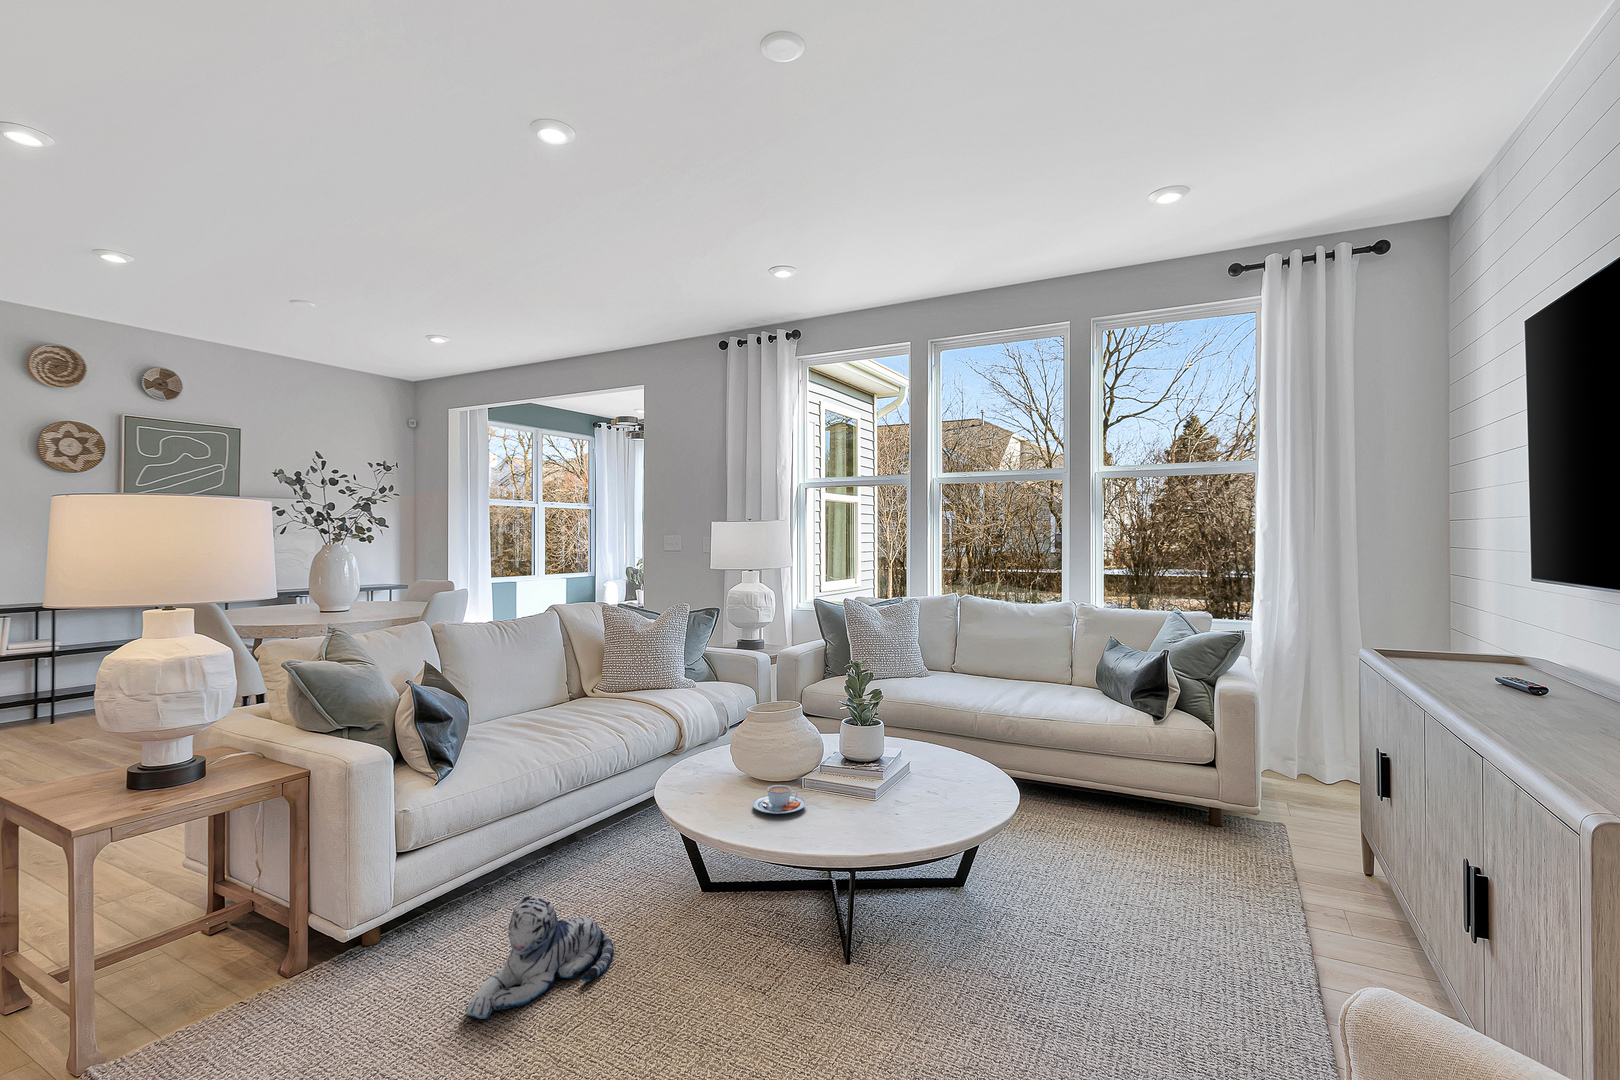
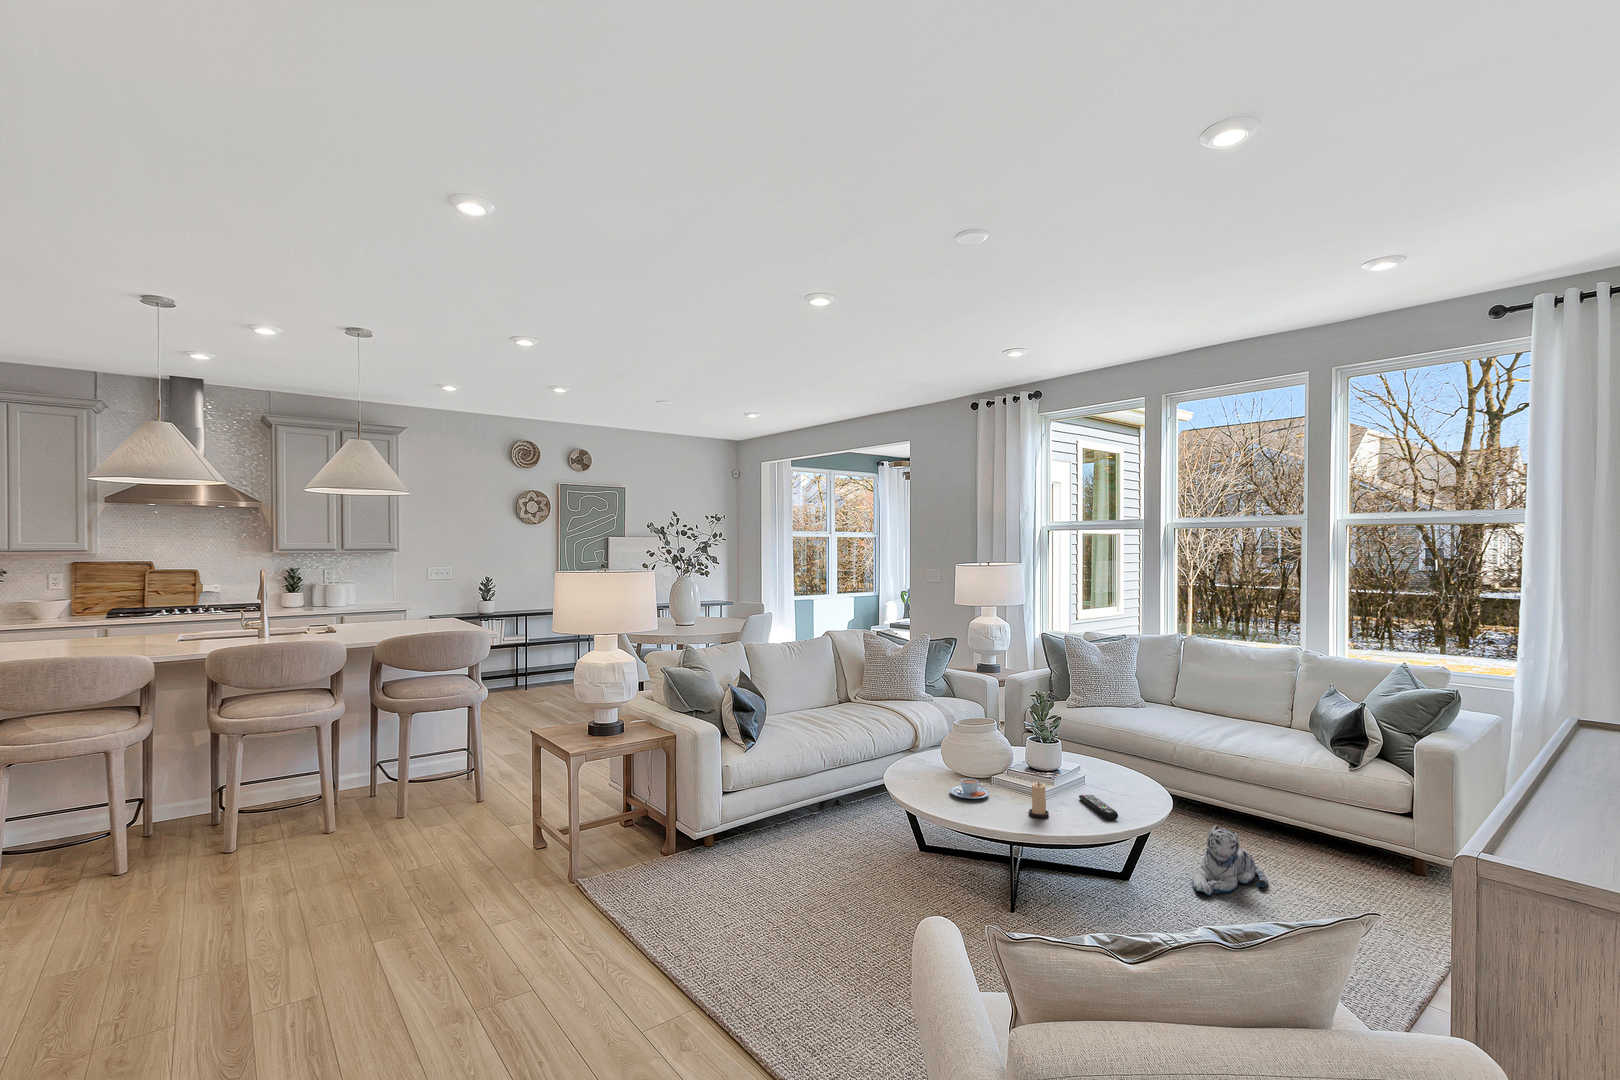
candle: none [864,779,890,829] -> present [1029,782,1049,818]
remote control: none [914,787,972,818] -> present [1079,795,1118,820]
plush toy: present [466,896,614,1019] -> present [1192,826,1268,895]

